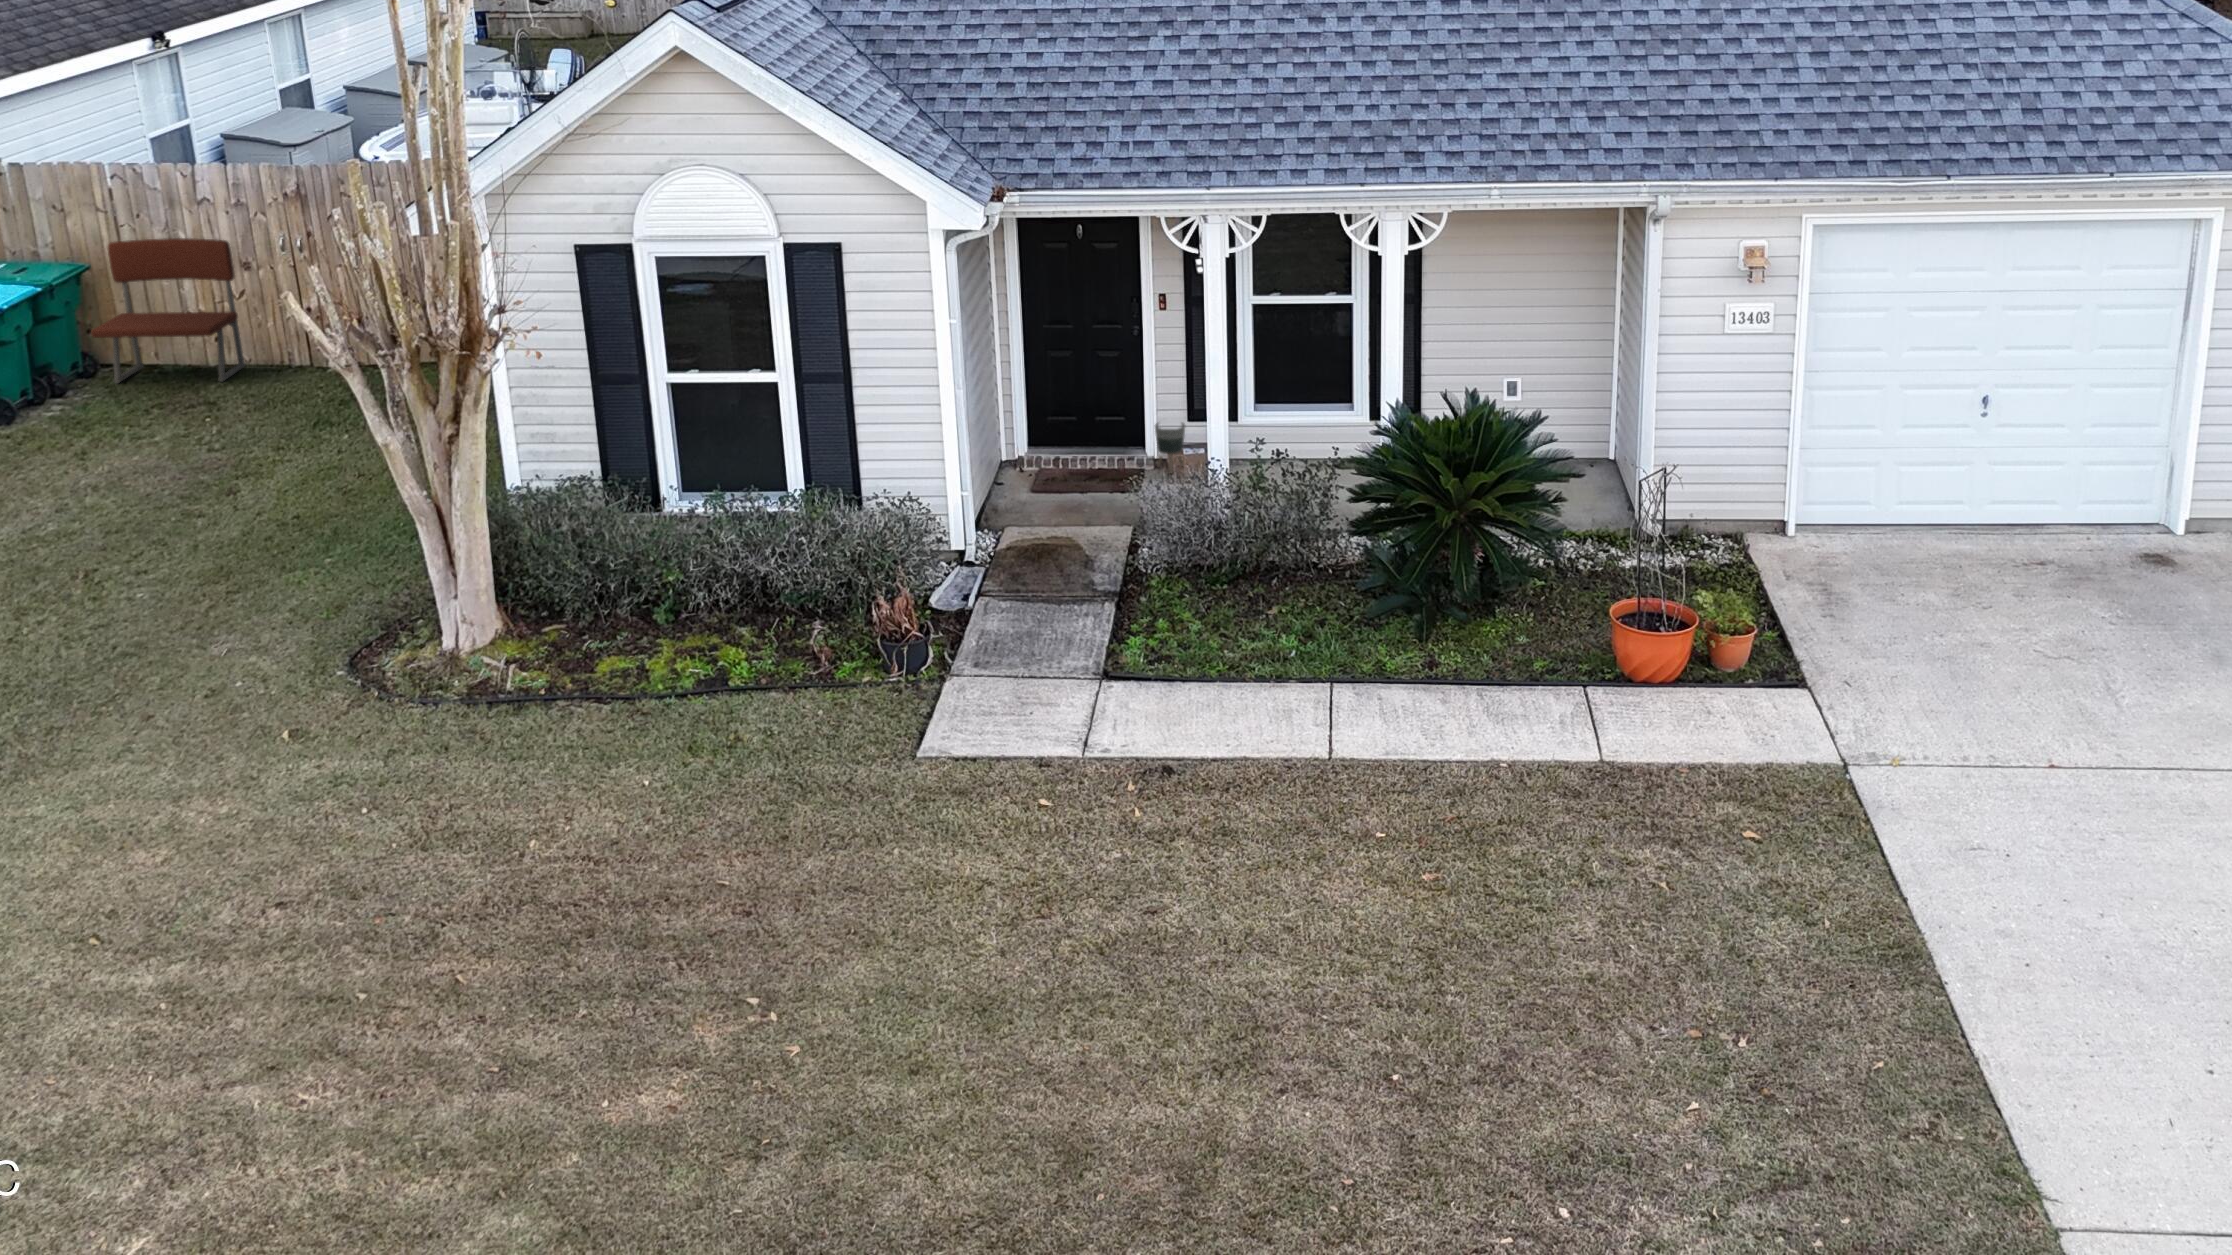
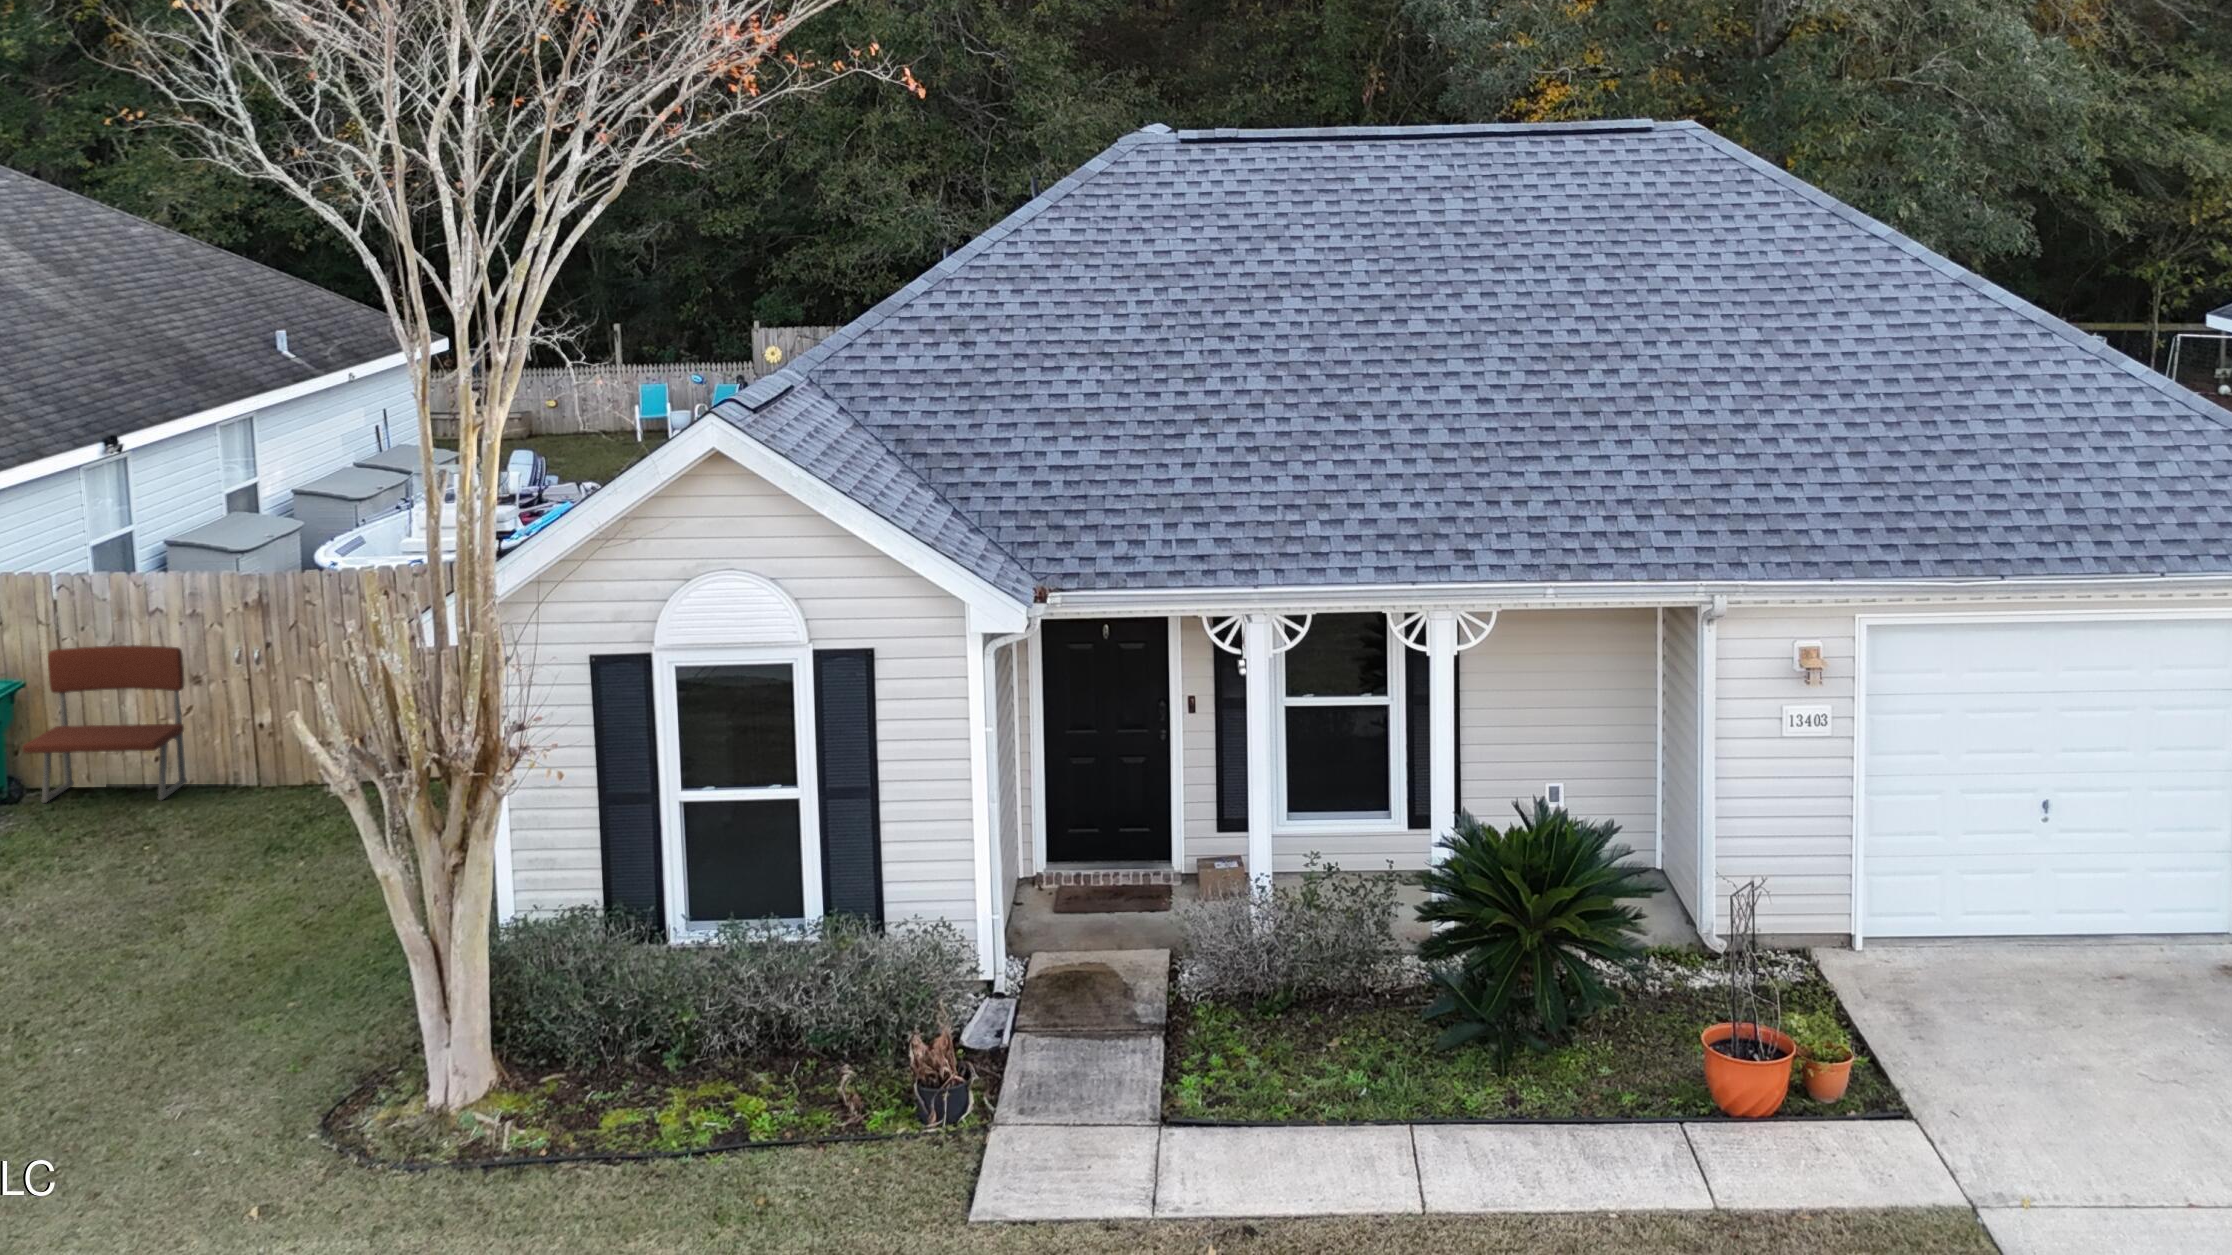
planter: present [1155,423,1185,473] -> none [1185,833,1217,892]

